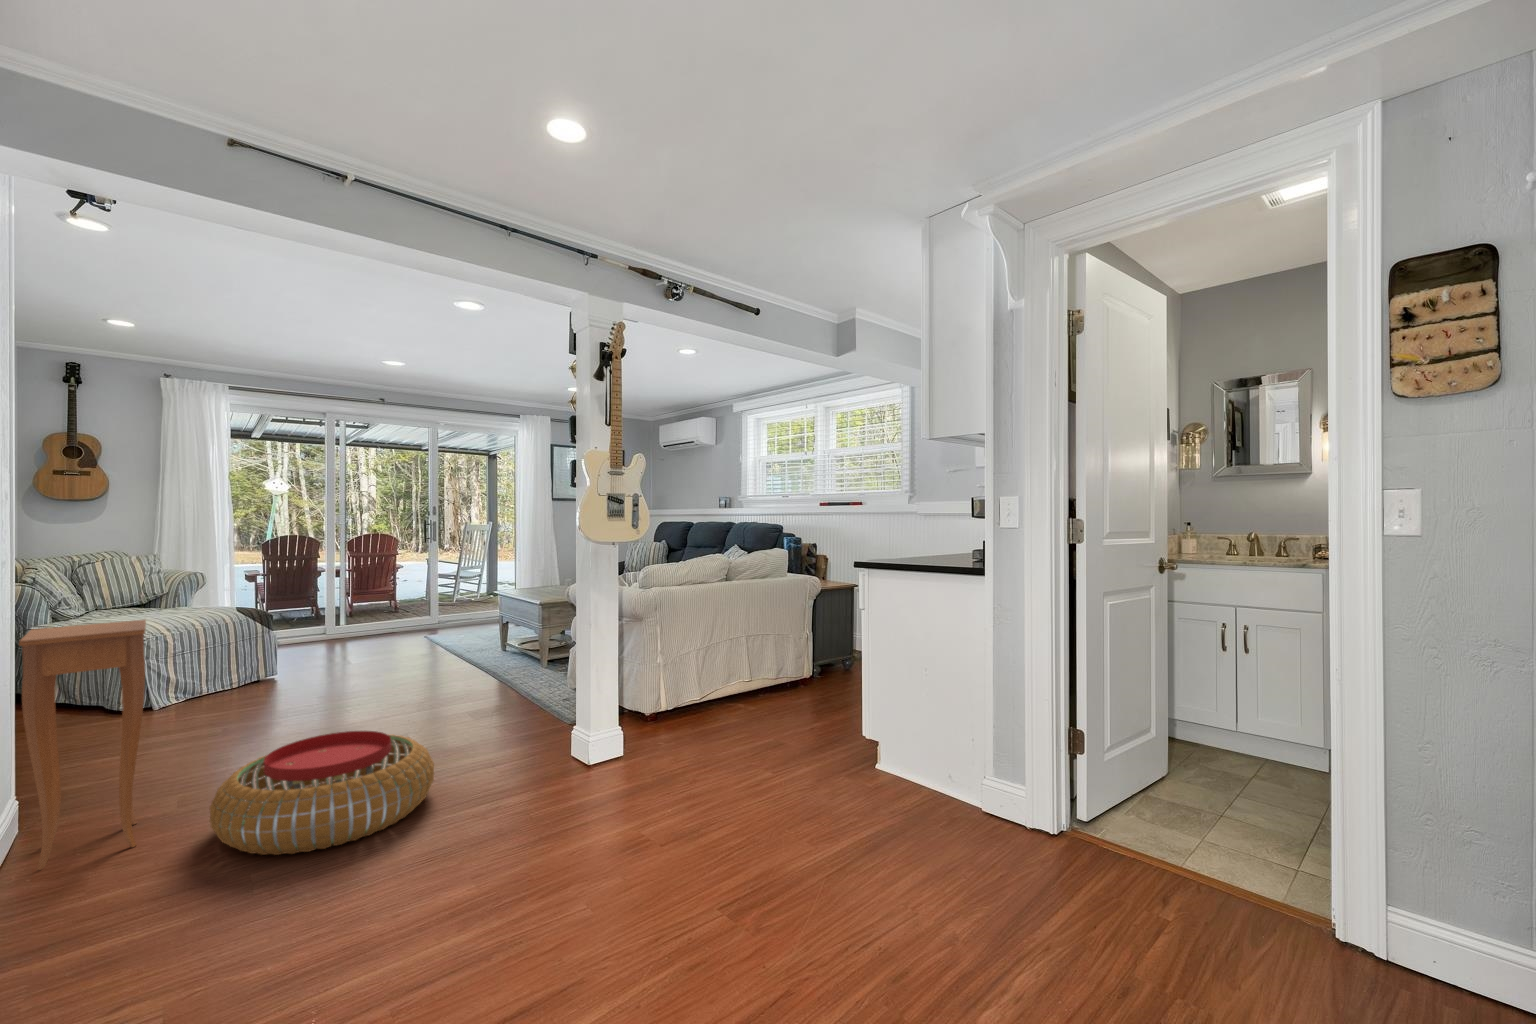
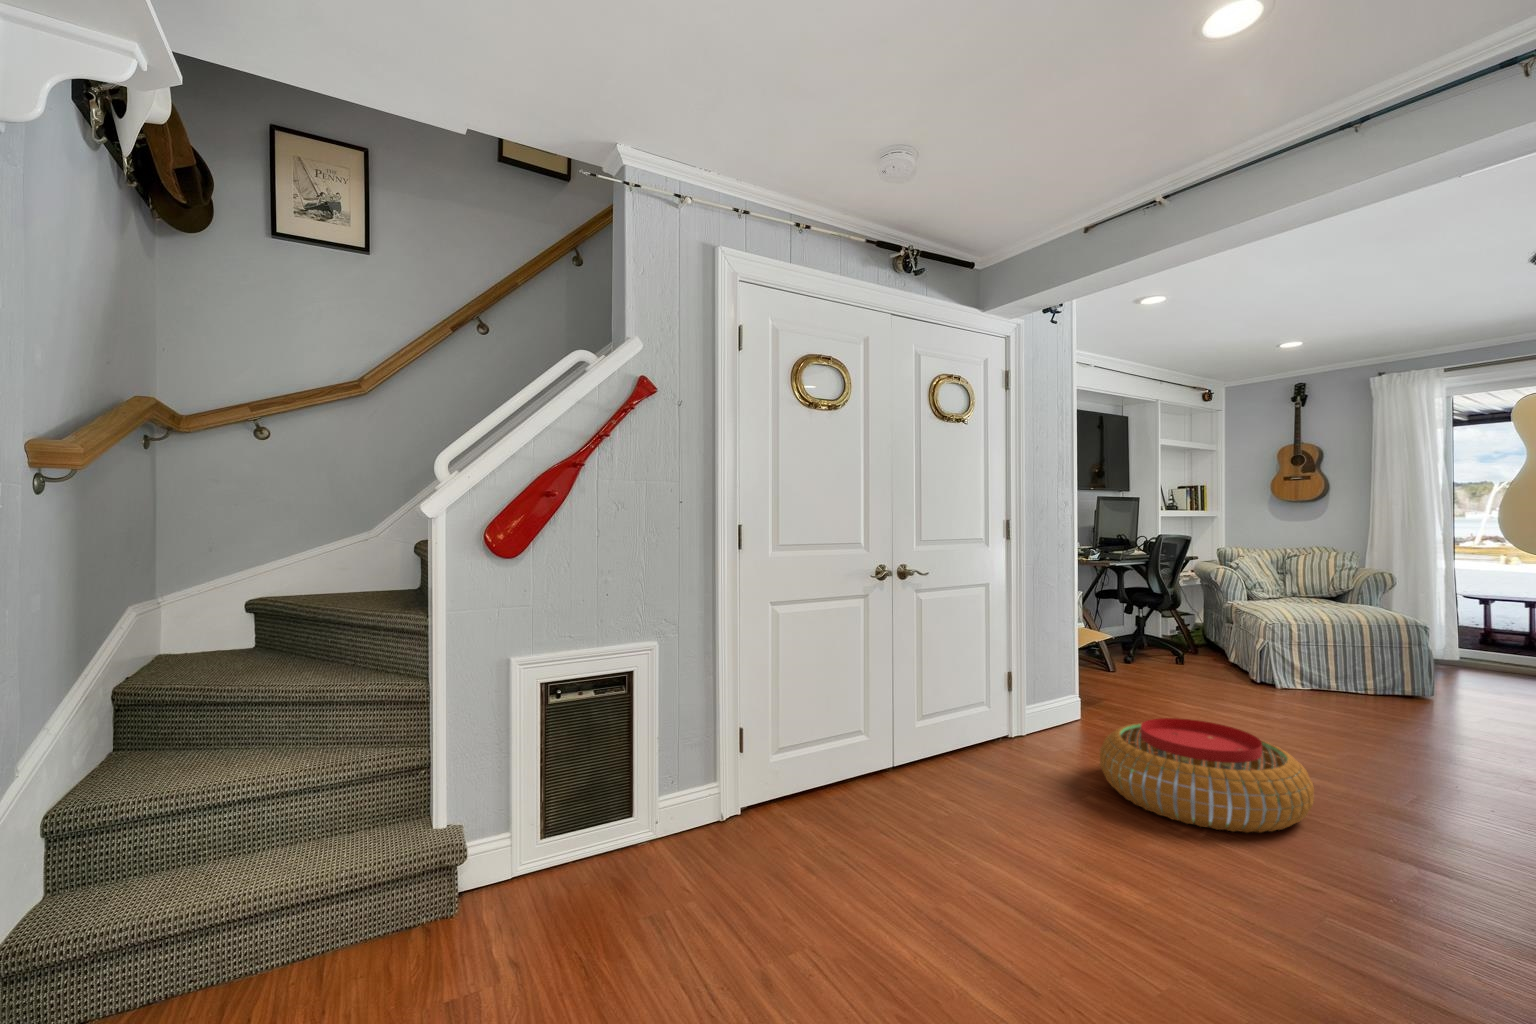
side table: present [19,620,146,870] -> none [1040,585,1128,751]

